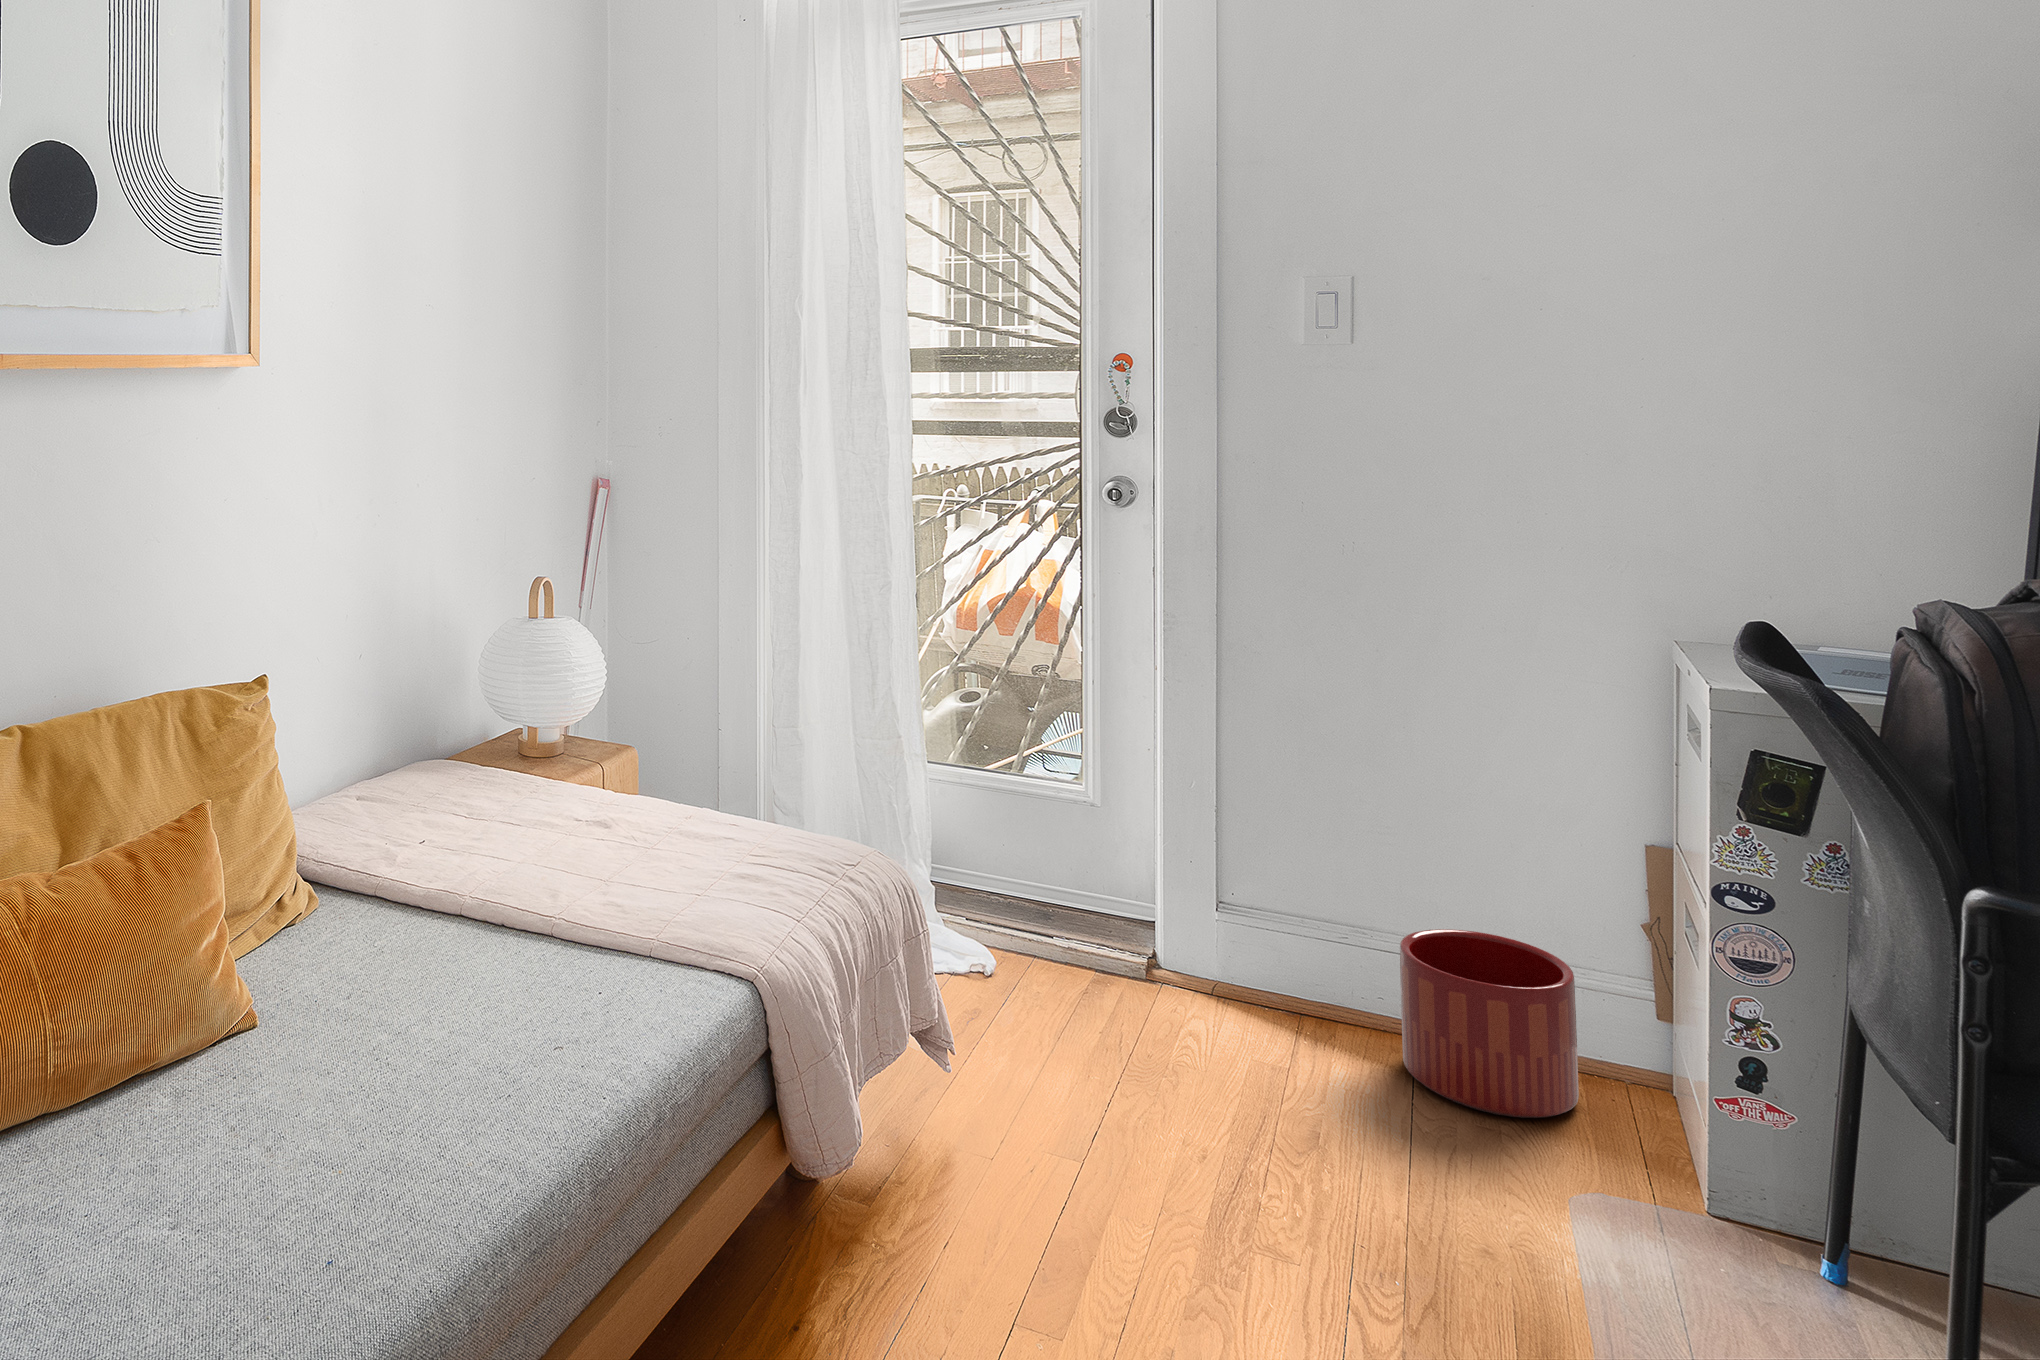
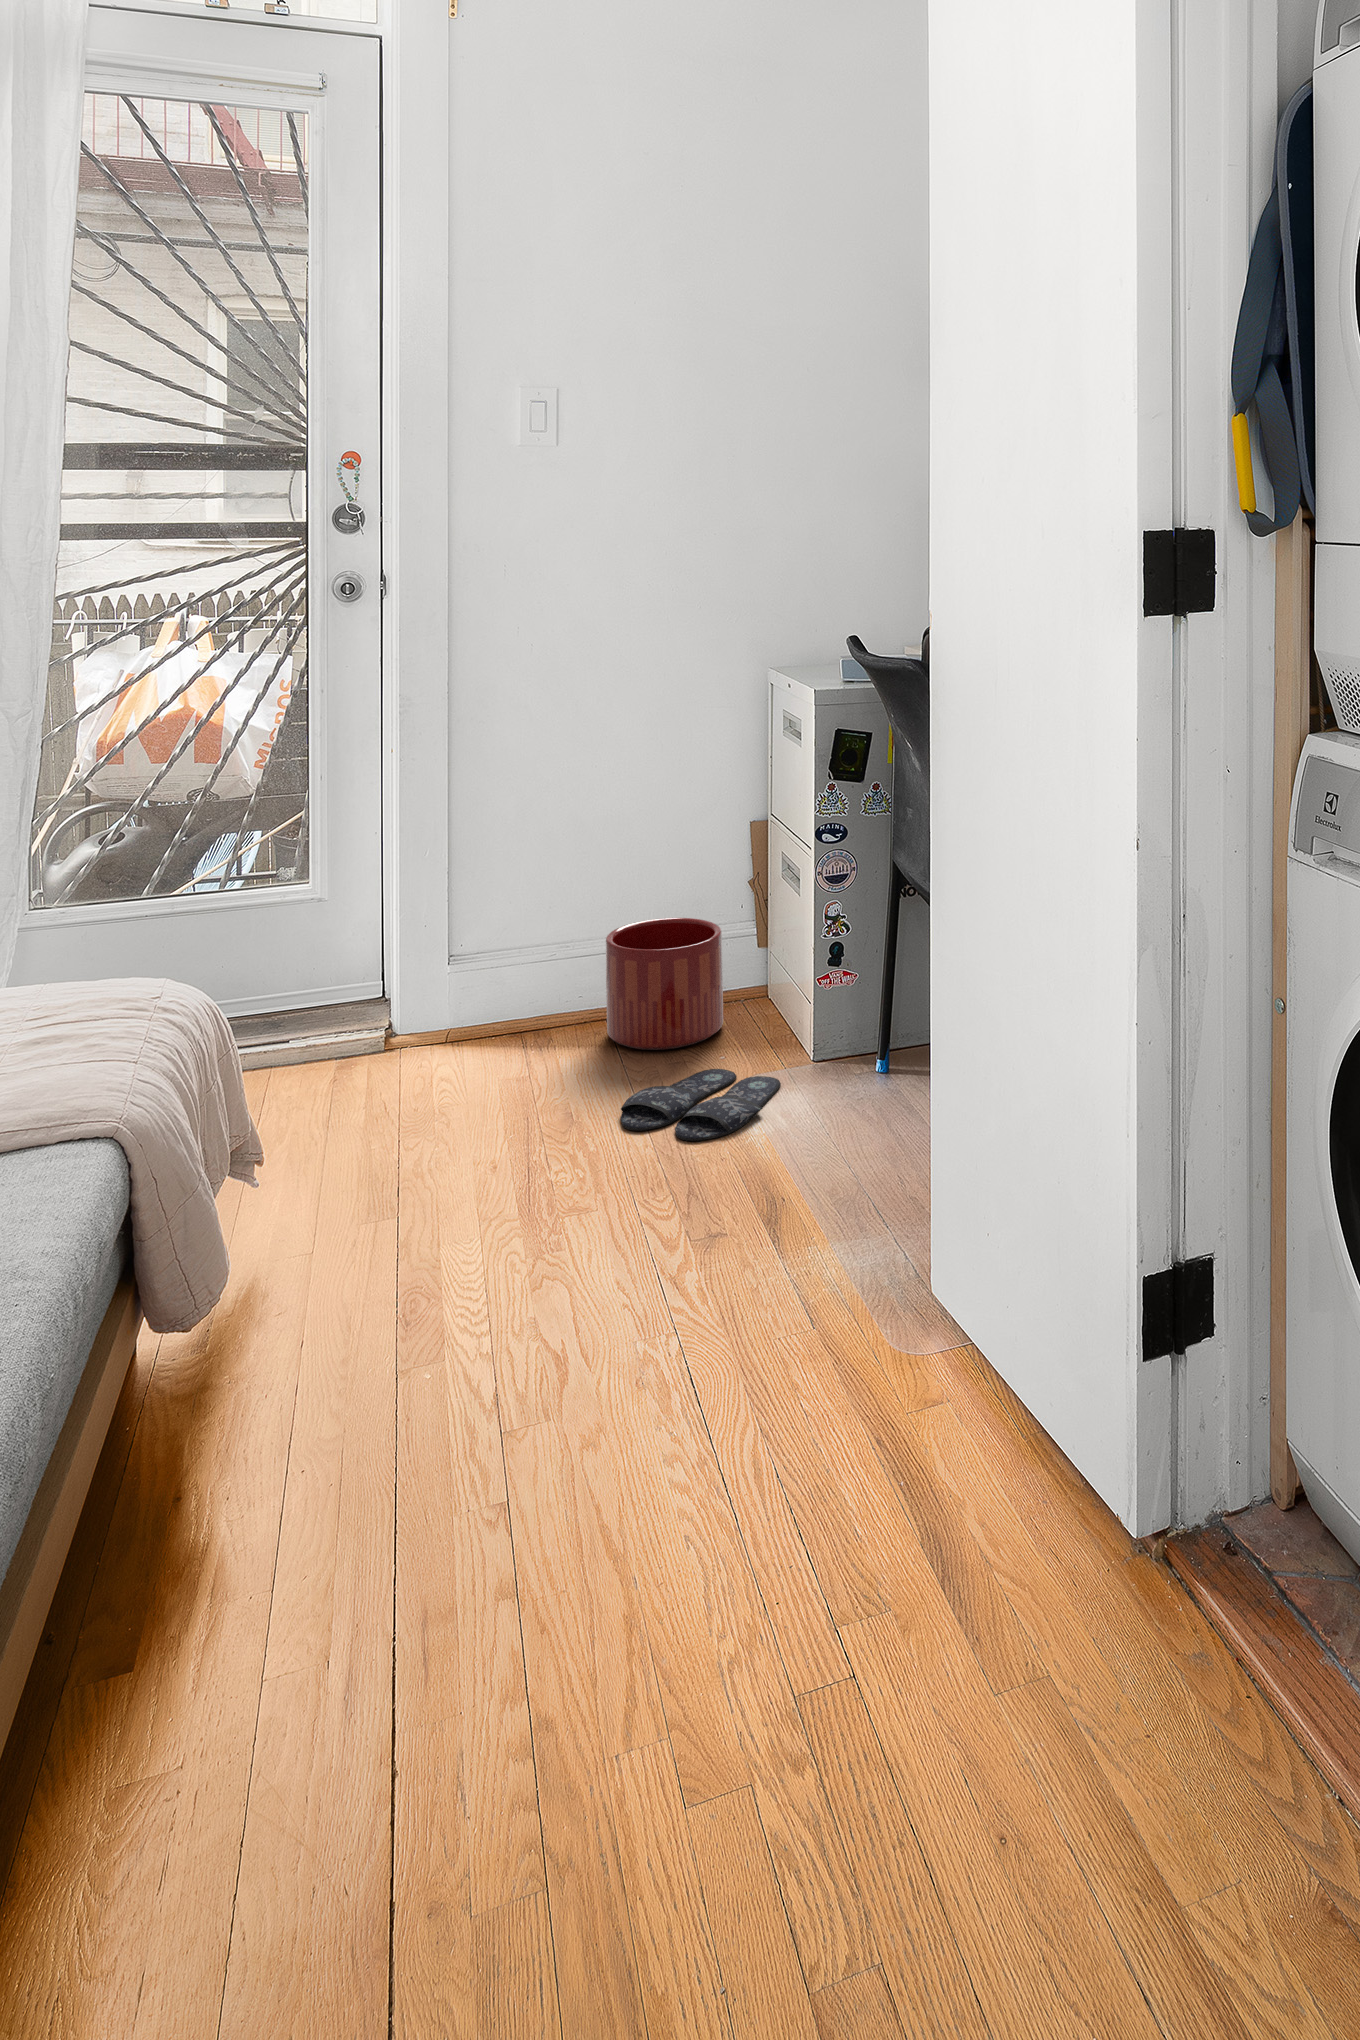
slippers: none [1371,1155,1634,1275] -> present [621,1069,781,1141]

